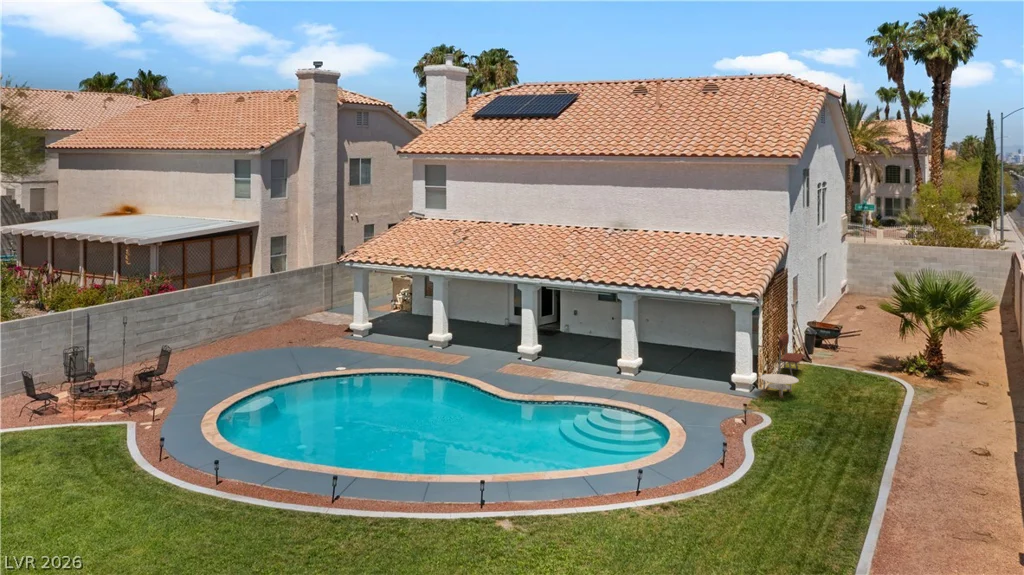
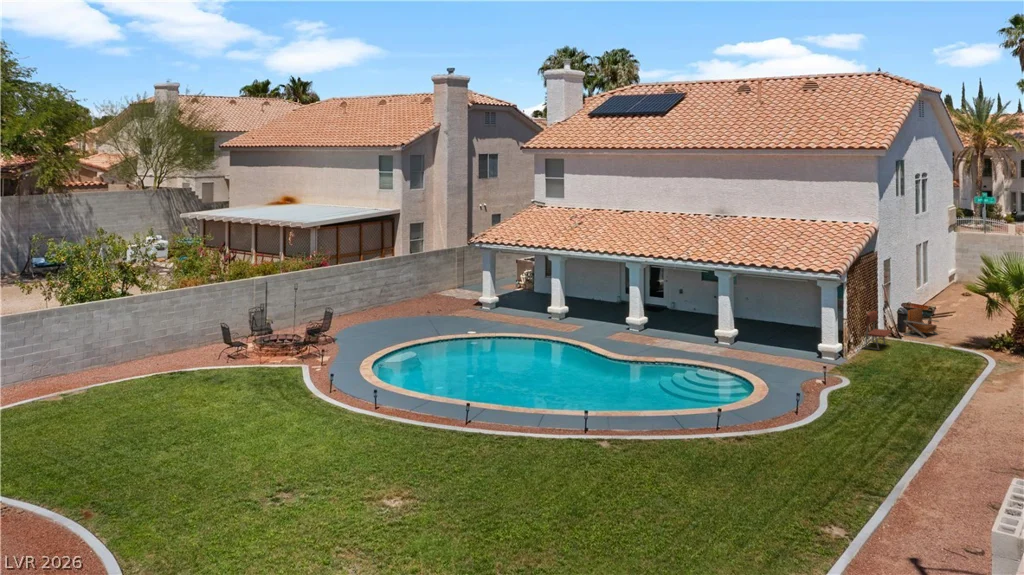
lounge chair: none [813,327,848,361] -> present [904,308,939,338]
round table: present [760,374,799,398] -> none [845,345,882,366]

